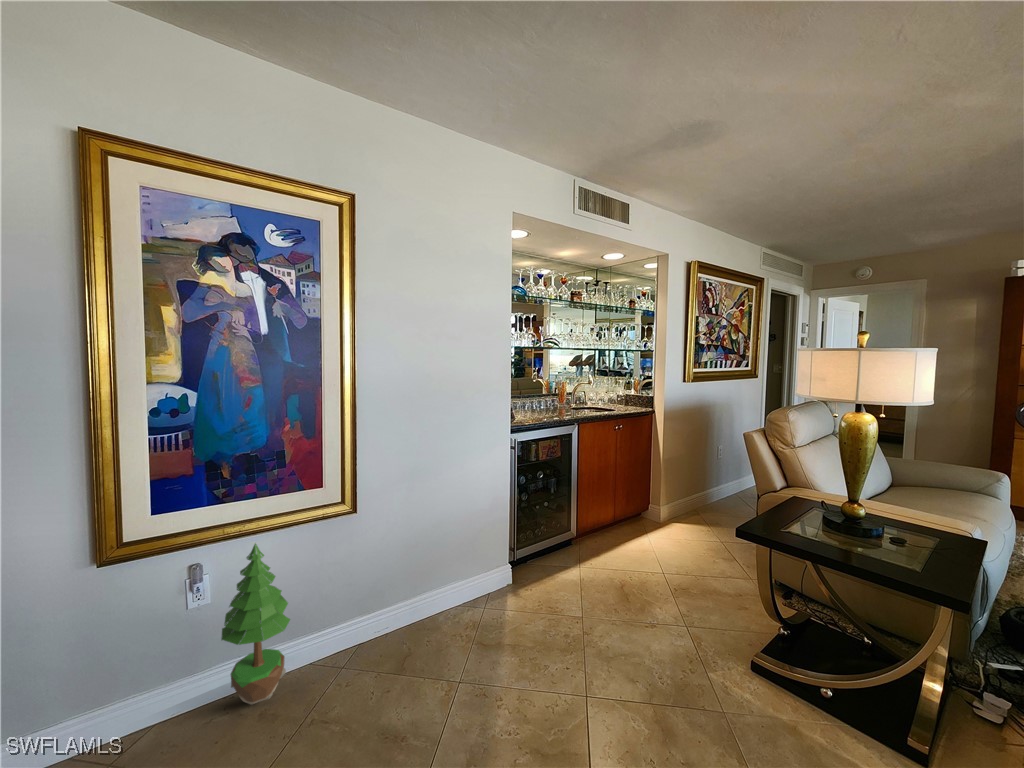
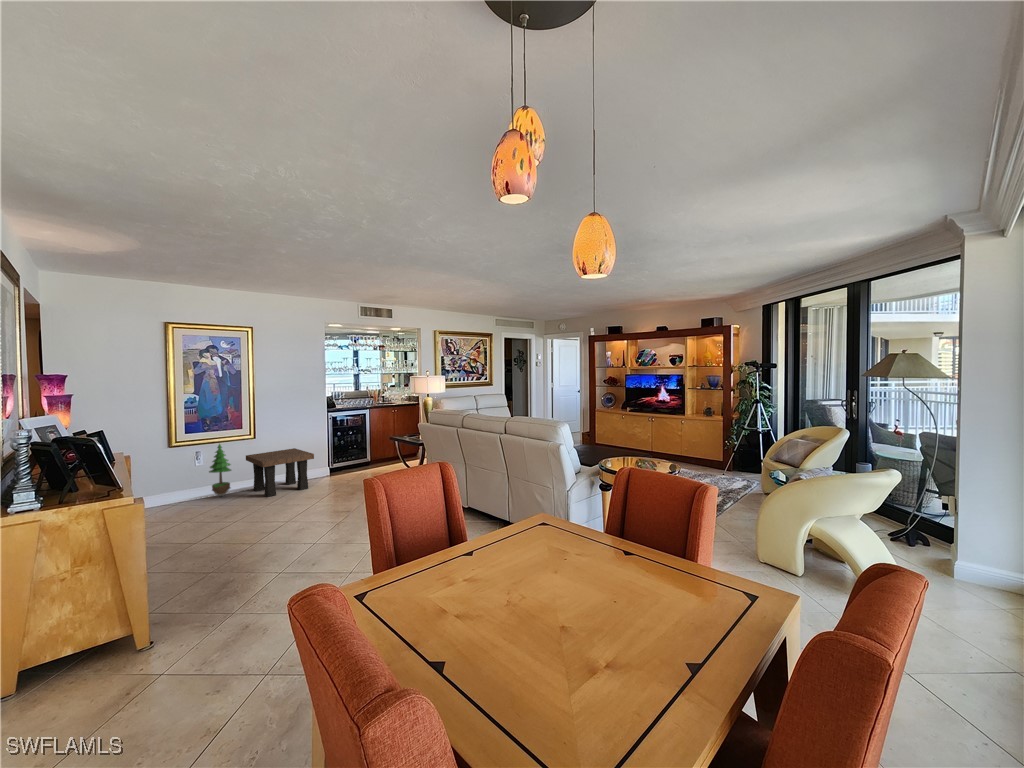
side table: none [328,528,517,728] -> present [246,448,314,497]

